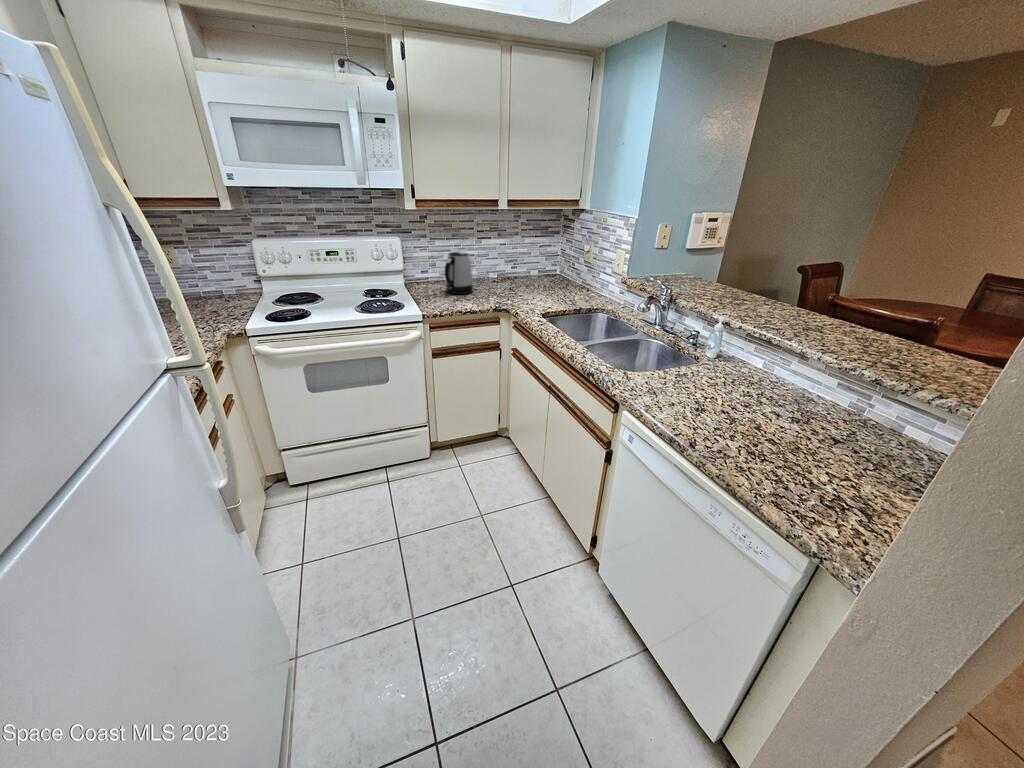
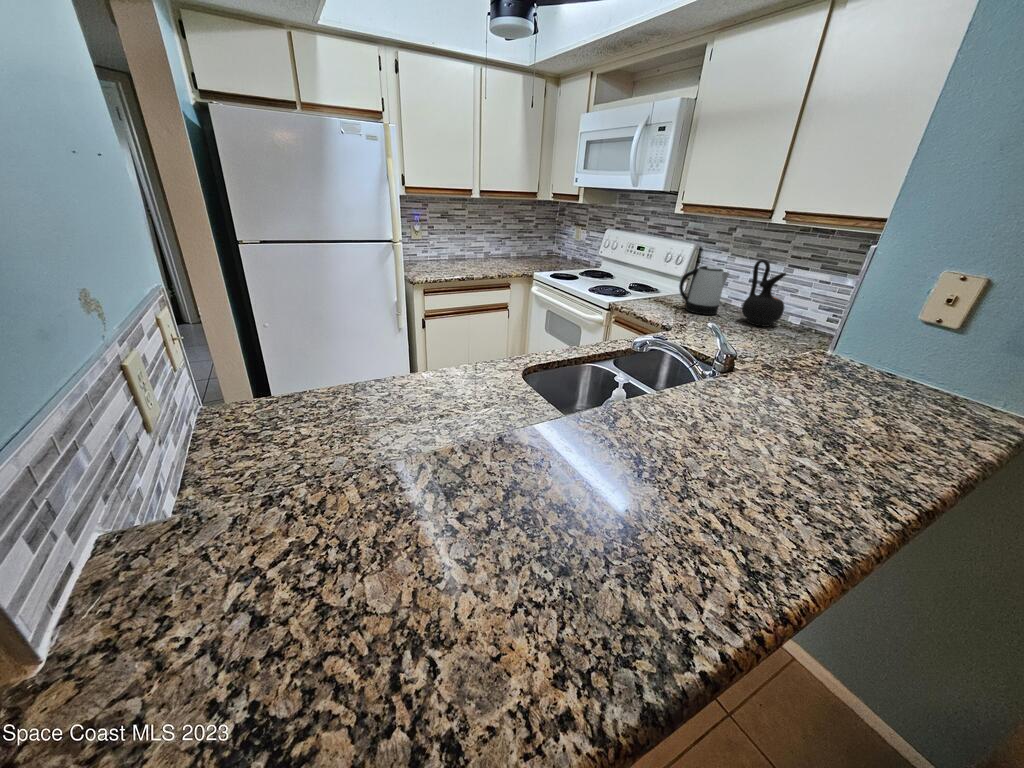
ceramic jug: none [482,238,509,287] -> present [742,260,786,327]

